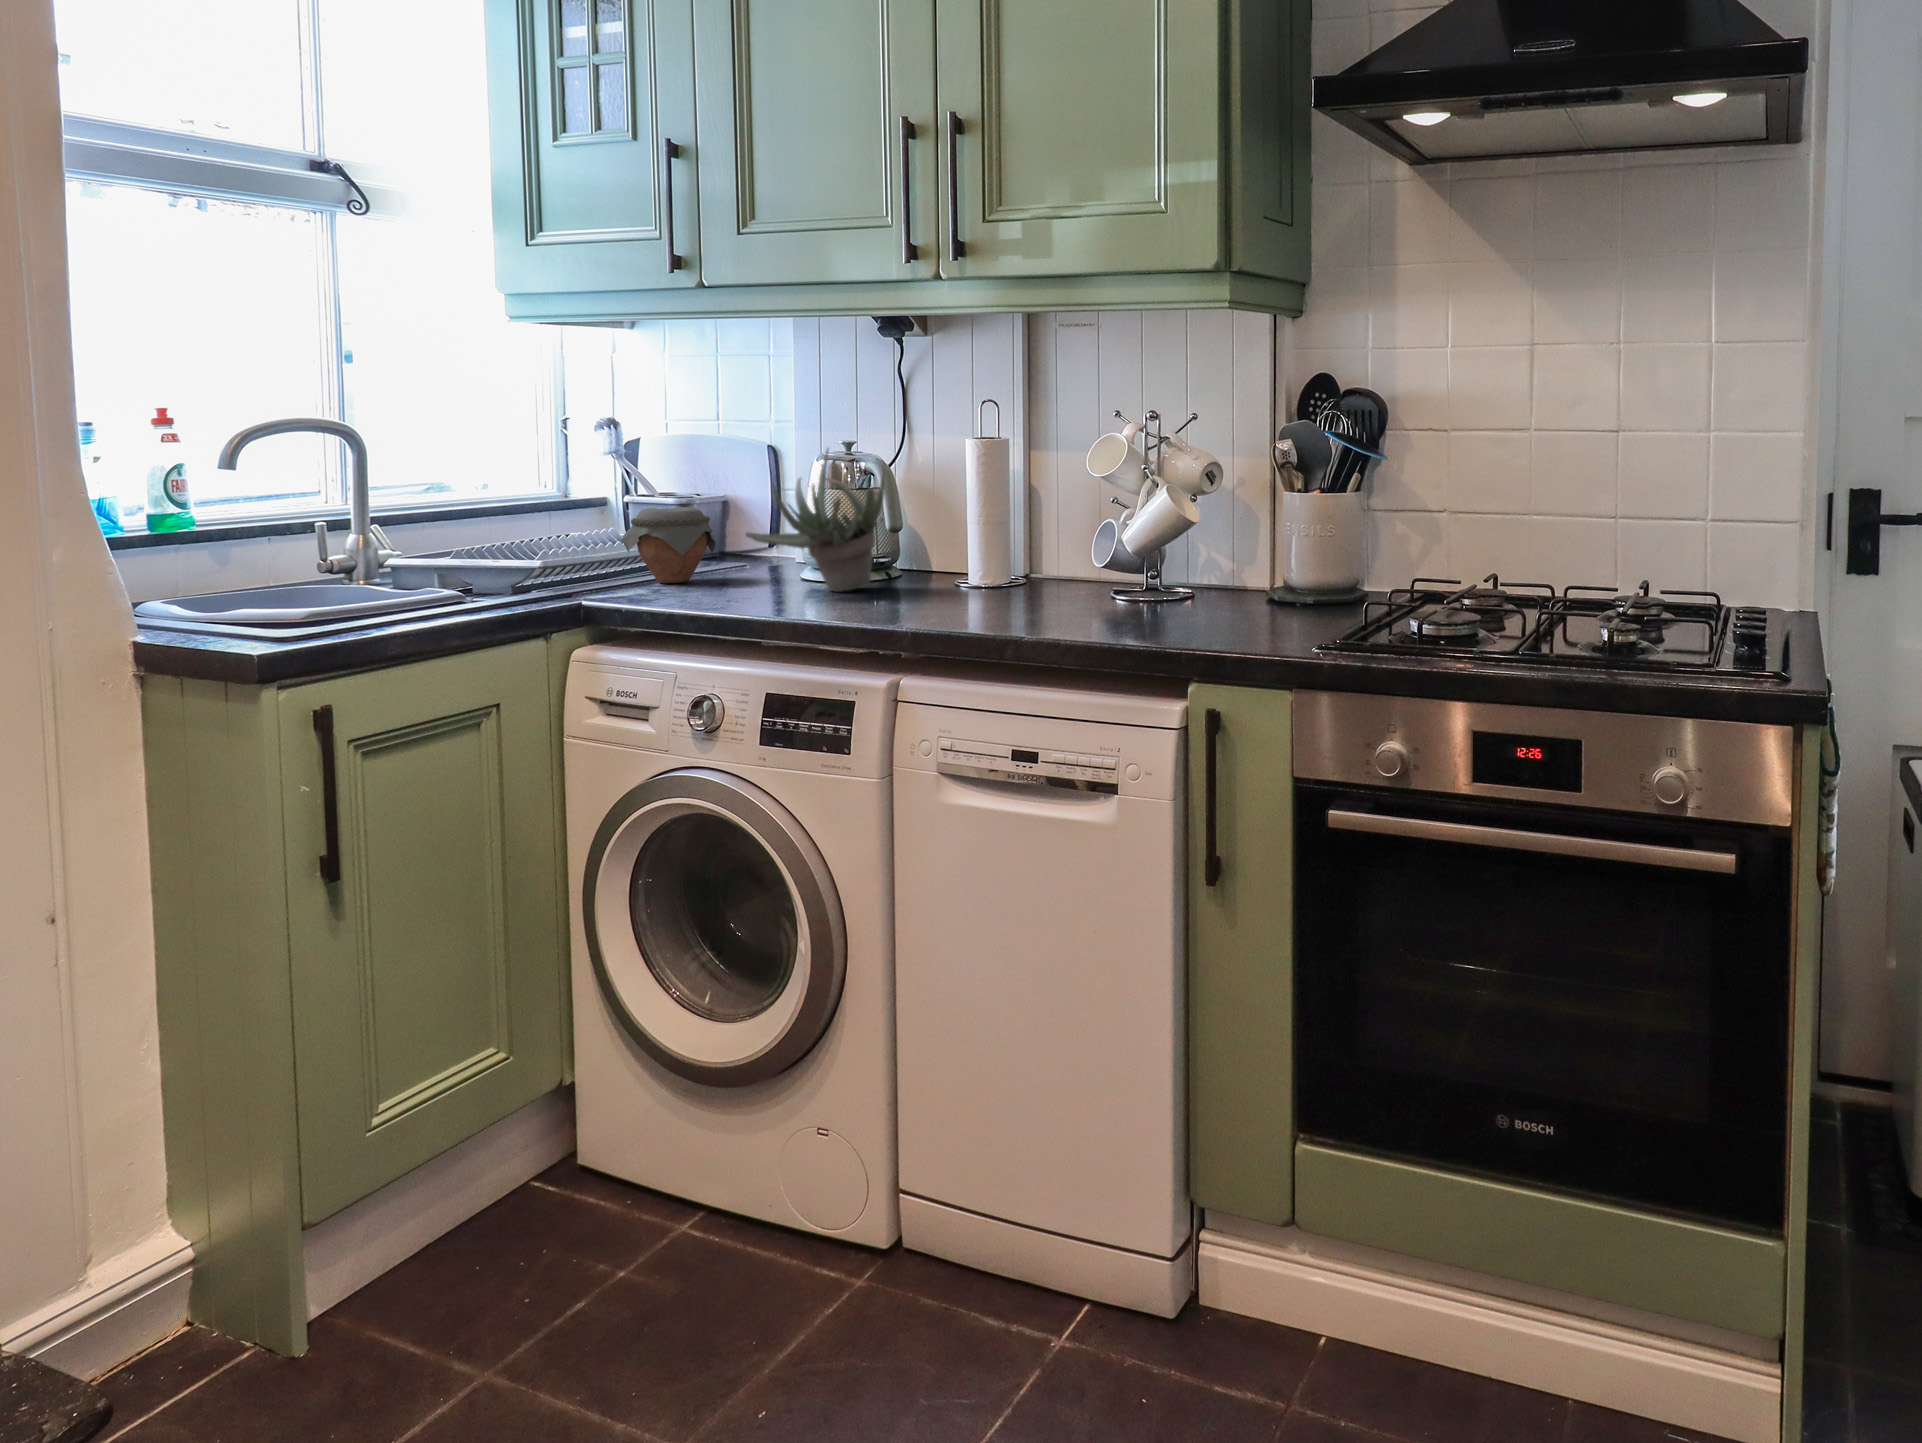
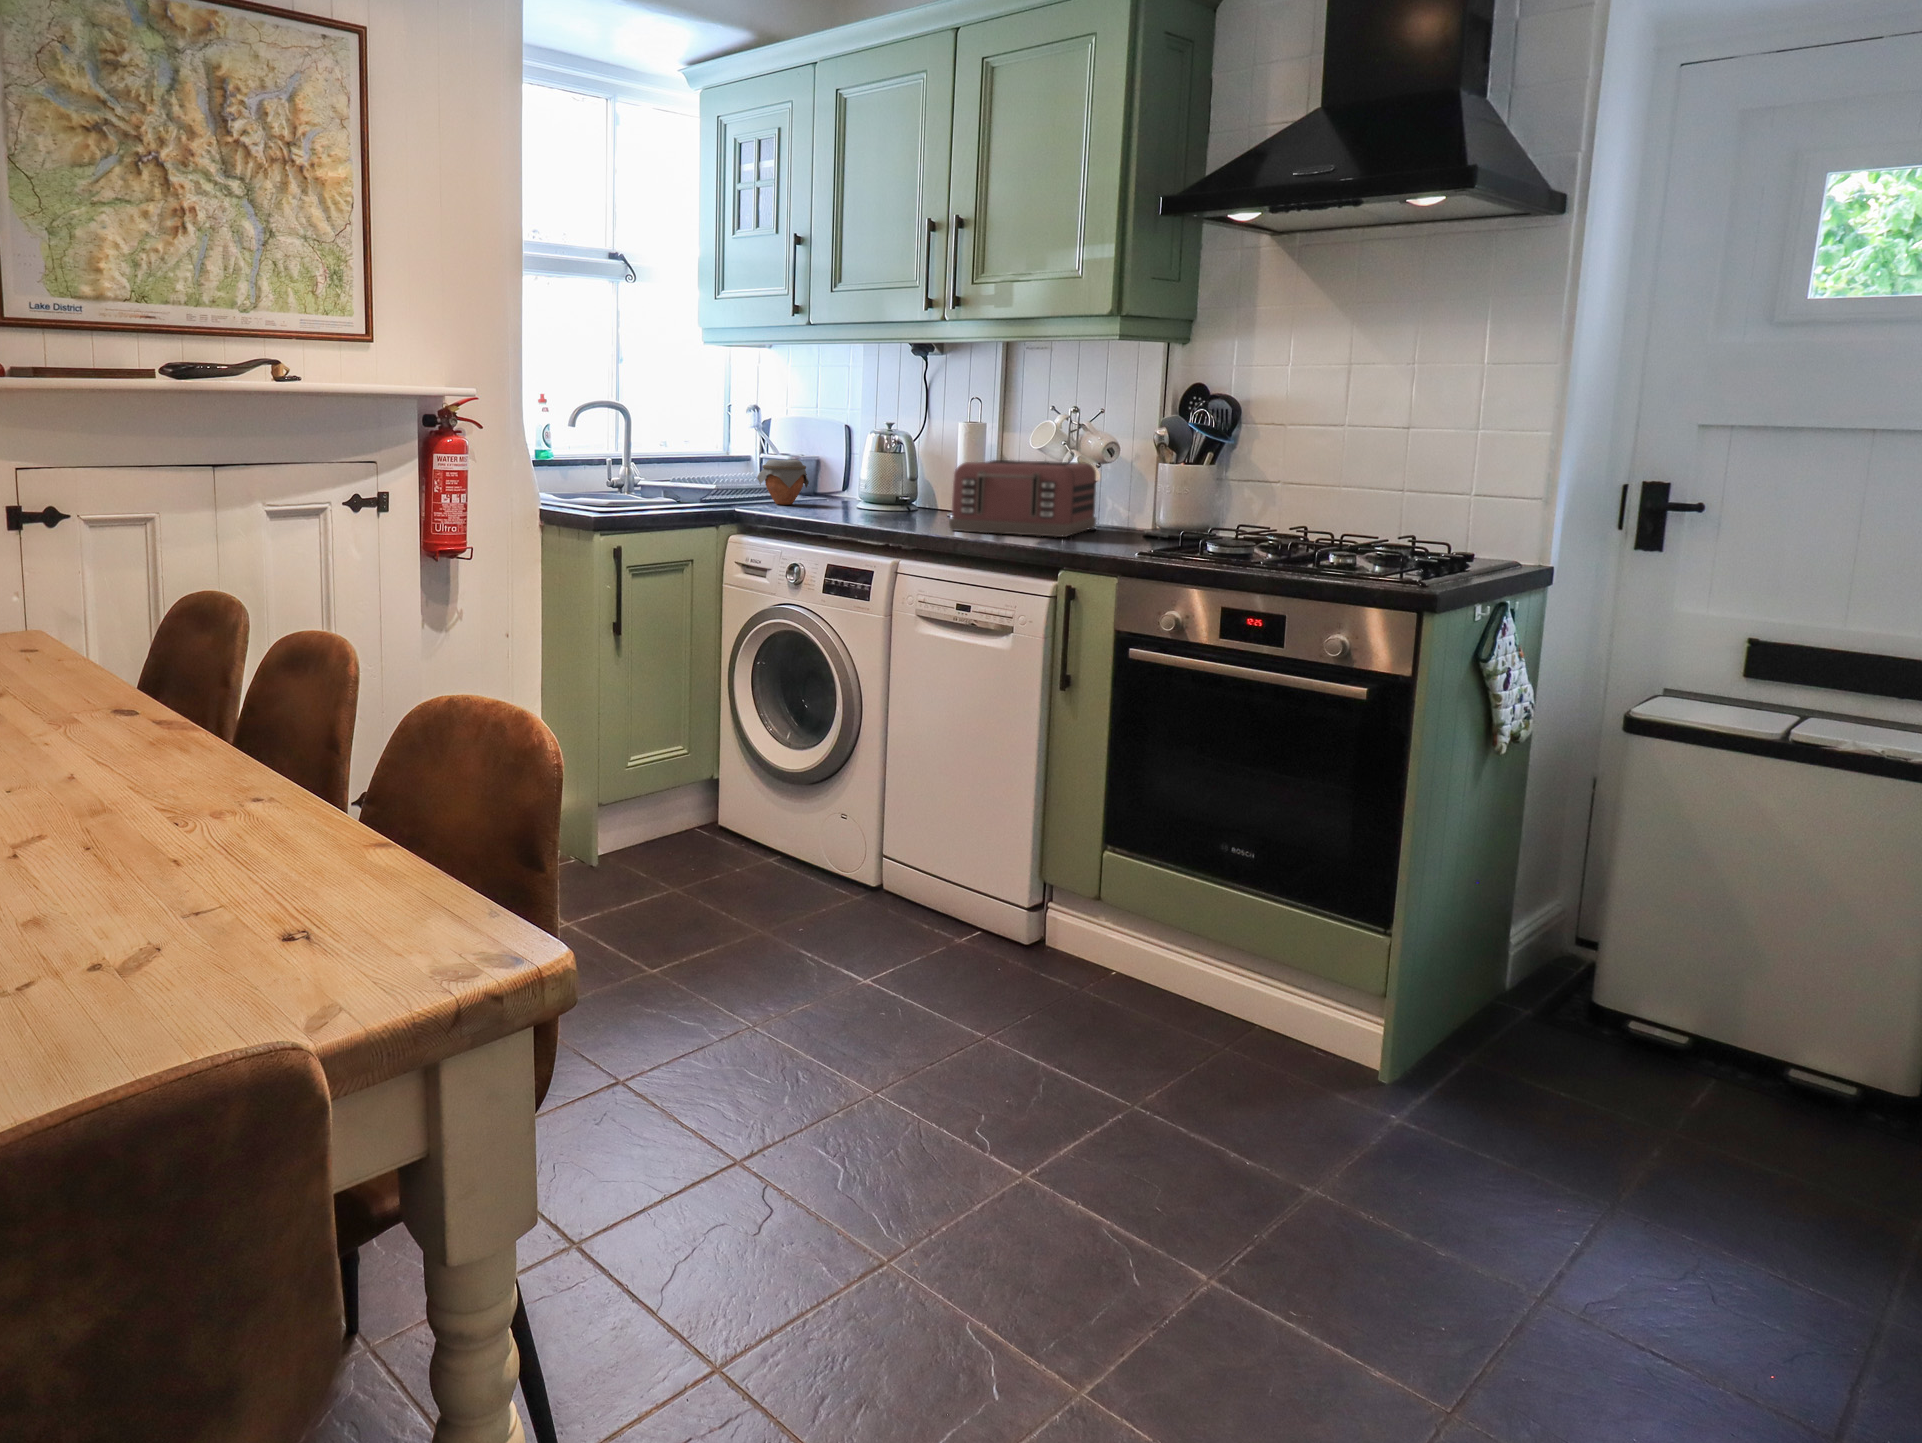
succulent plant: present [746,449,885,591] -> none [823,425,907,514]
toaster: none [981,496,1195,622] -> present [949,460,1096,537]

